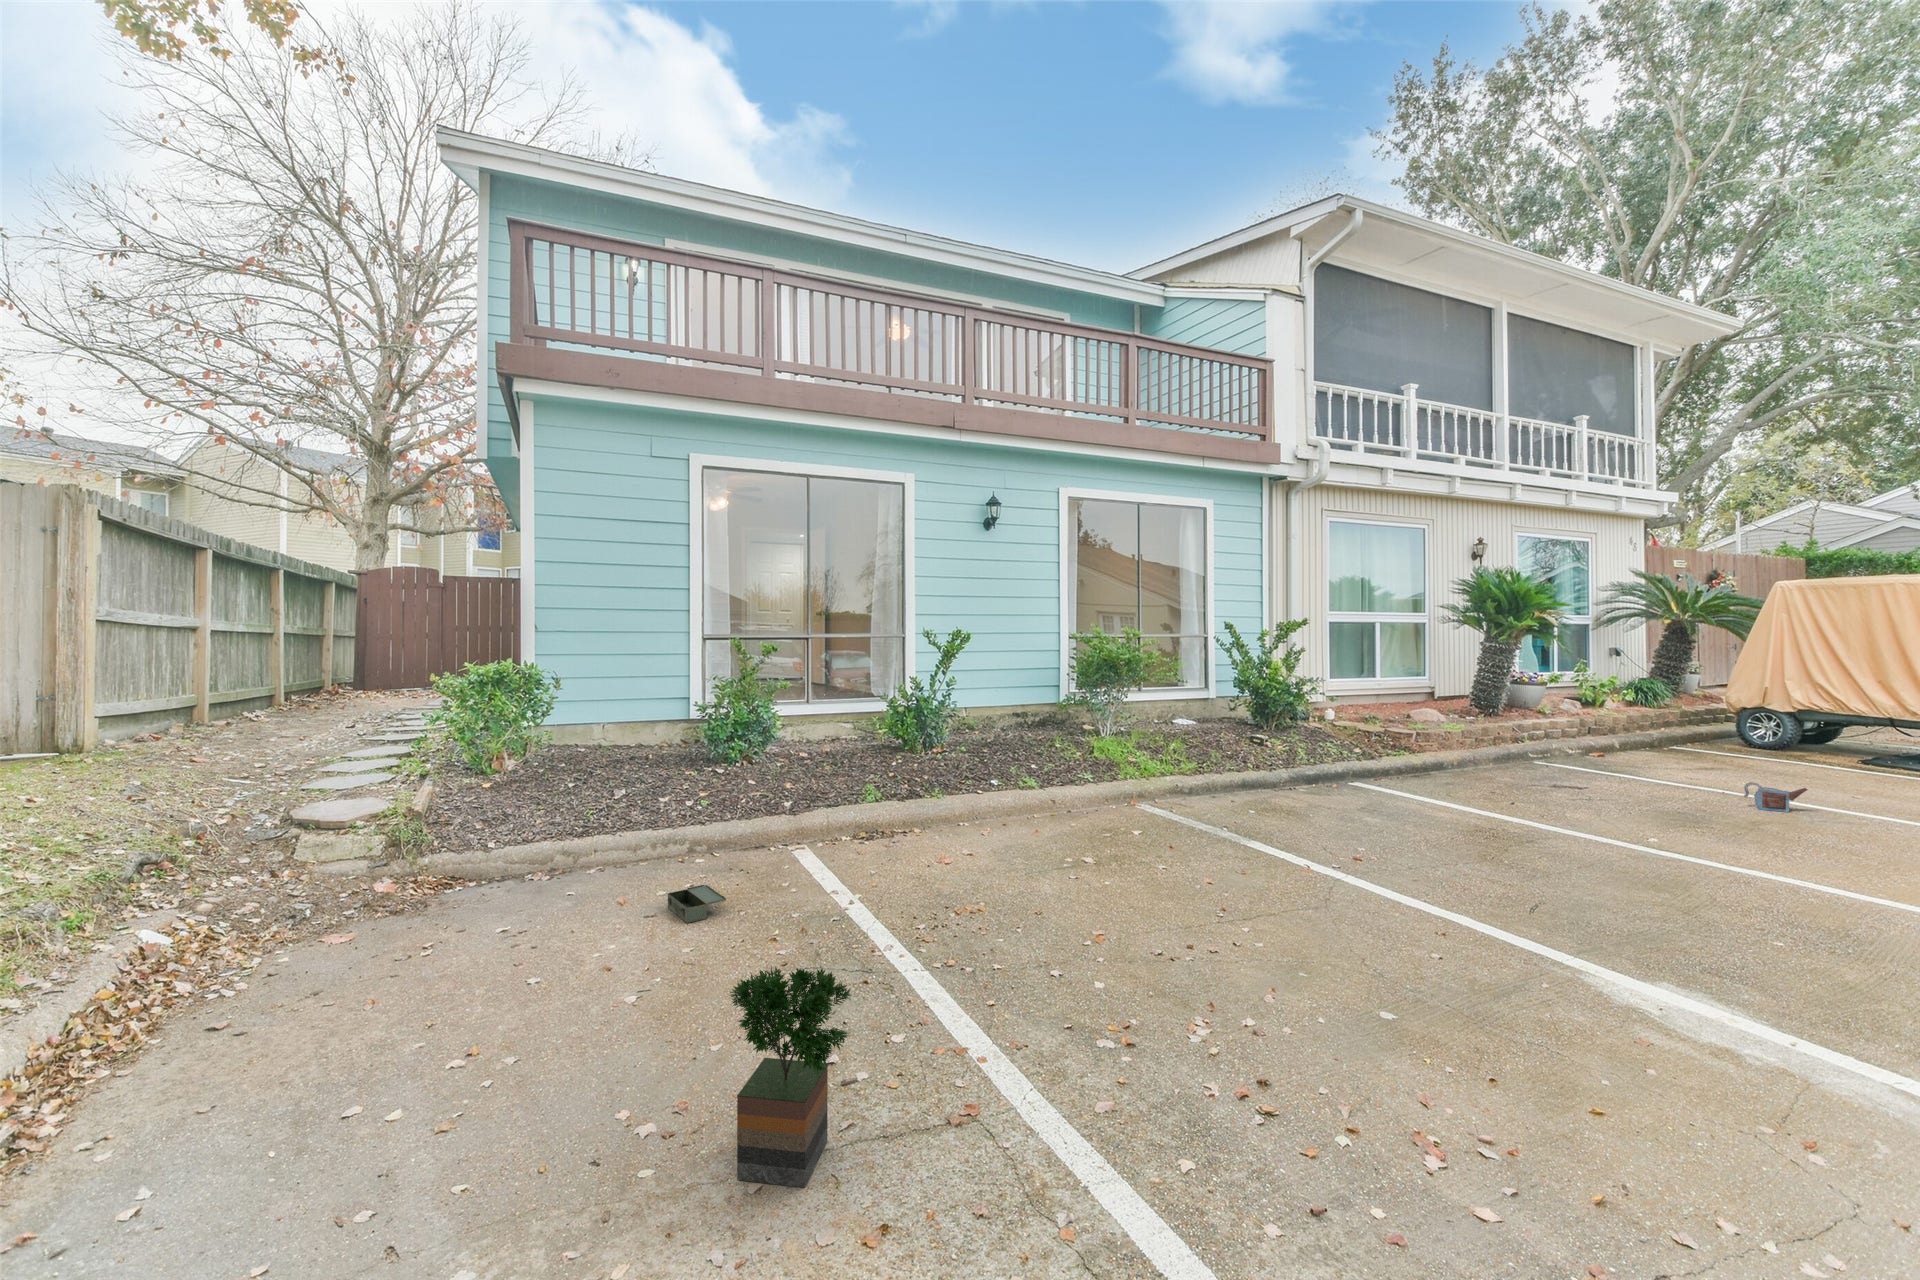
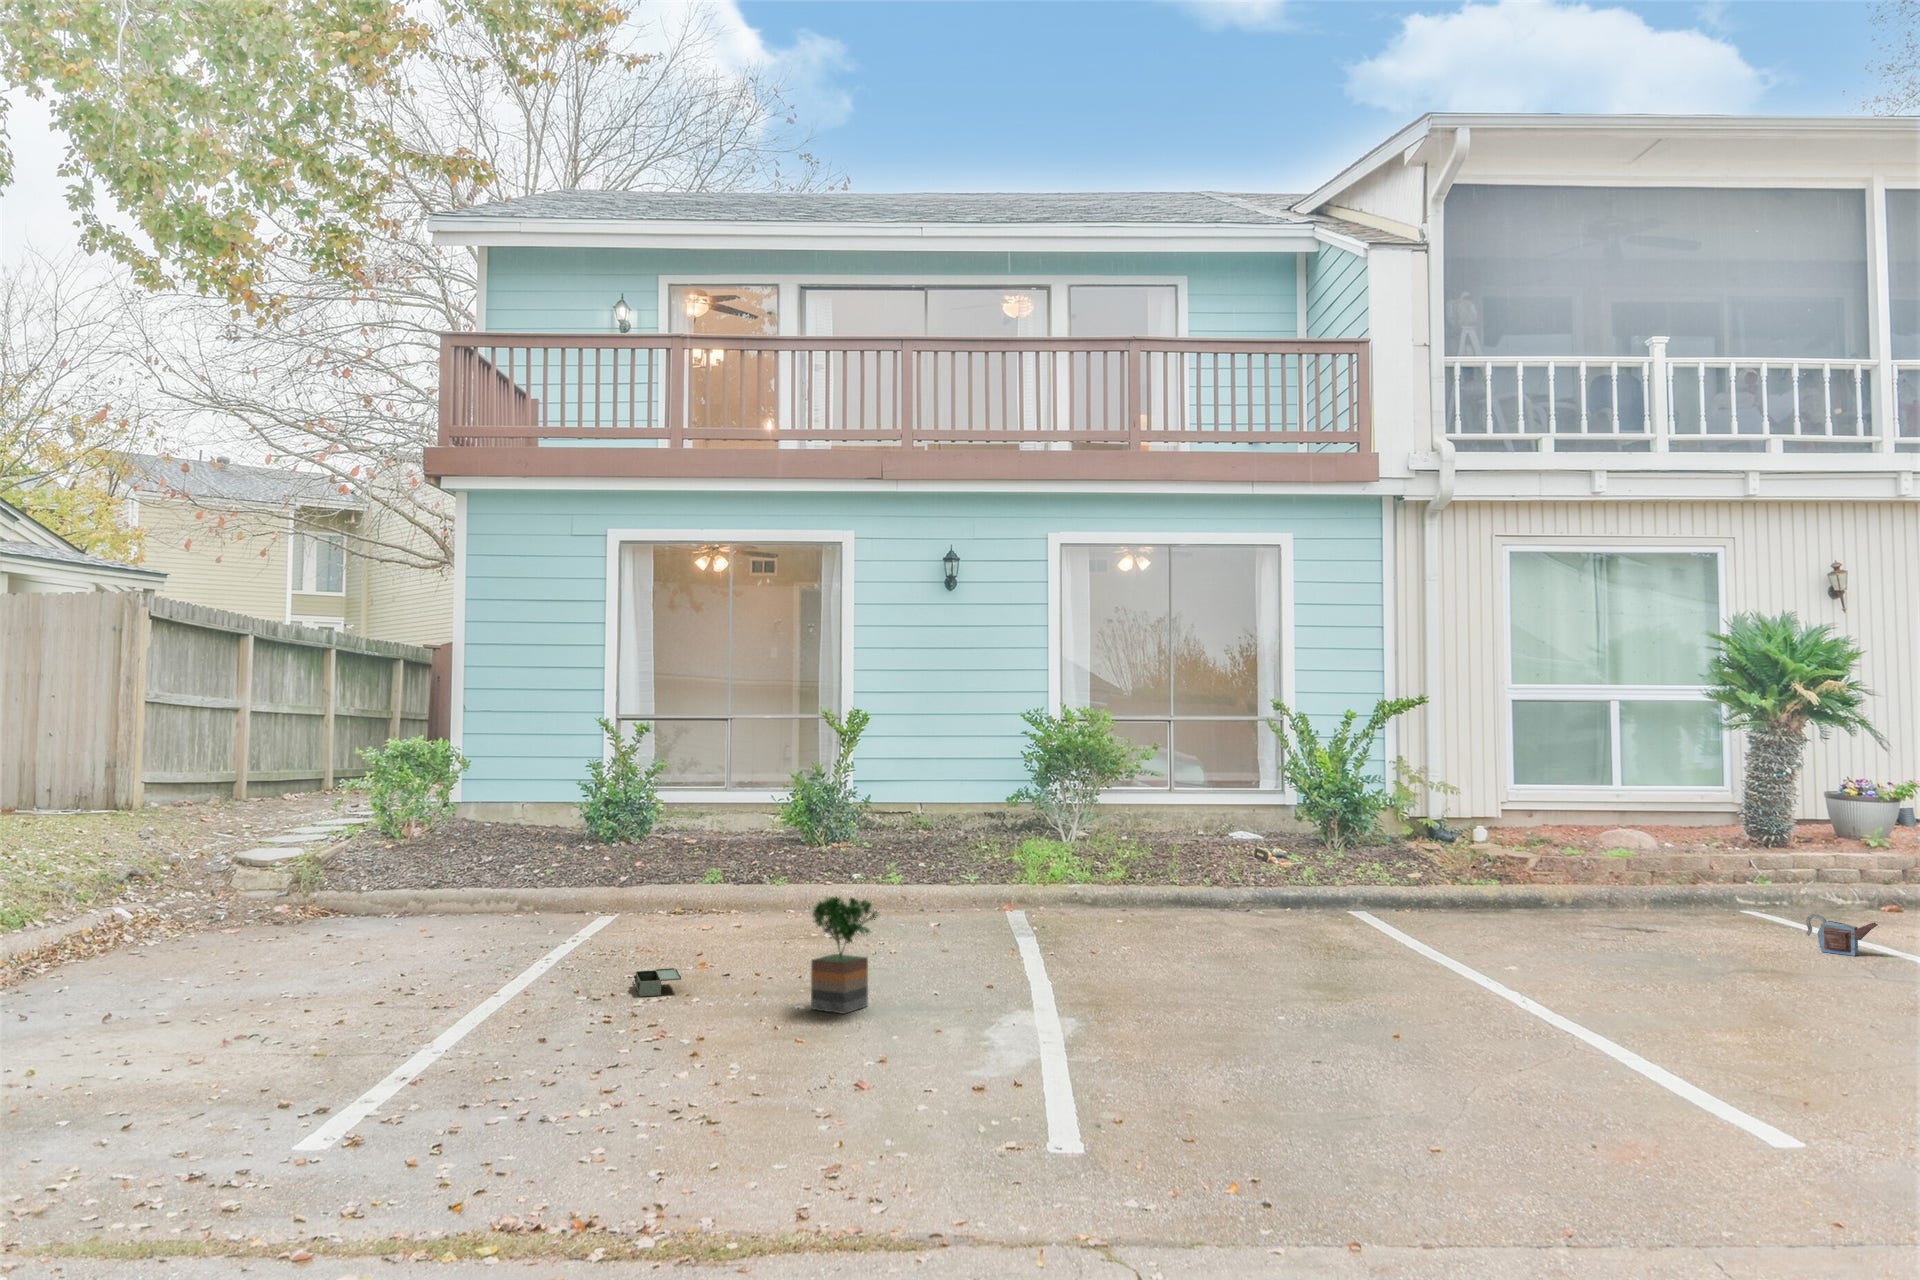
toolbox: present [668,885,726,923] -> present [632,968,681,997]
potted tree: present [730,966,851,1188] -> present [811,896,879,1014]

